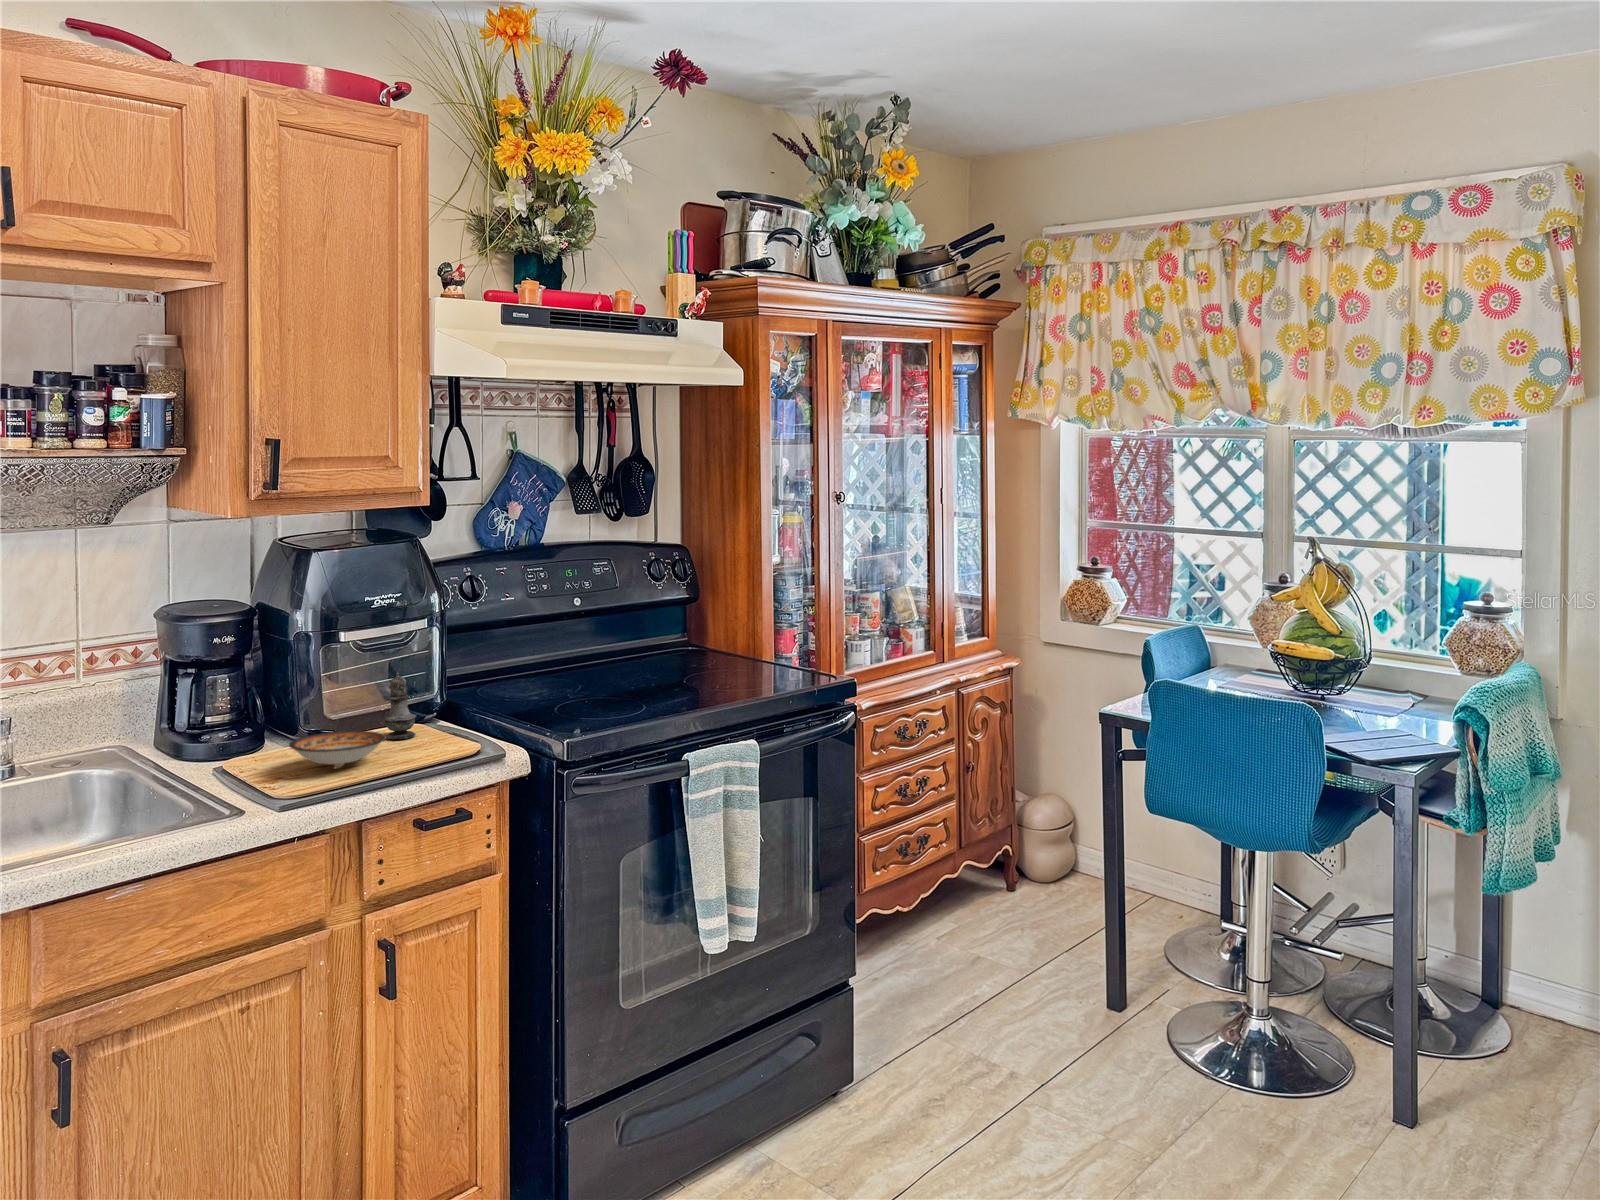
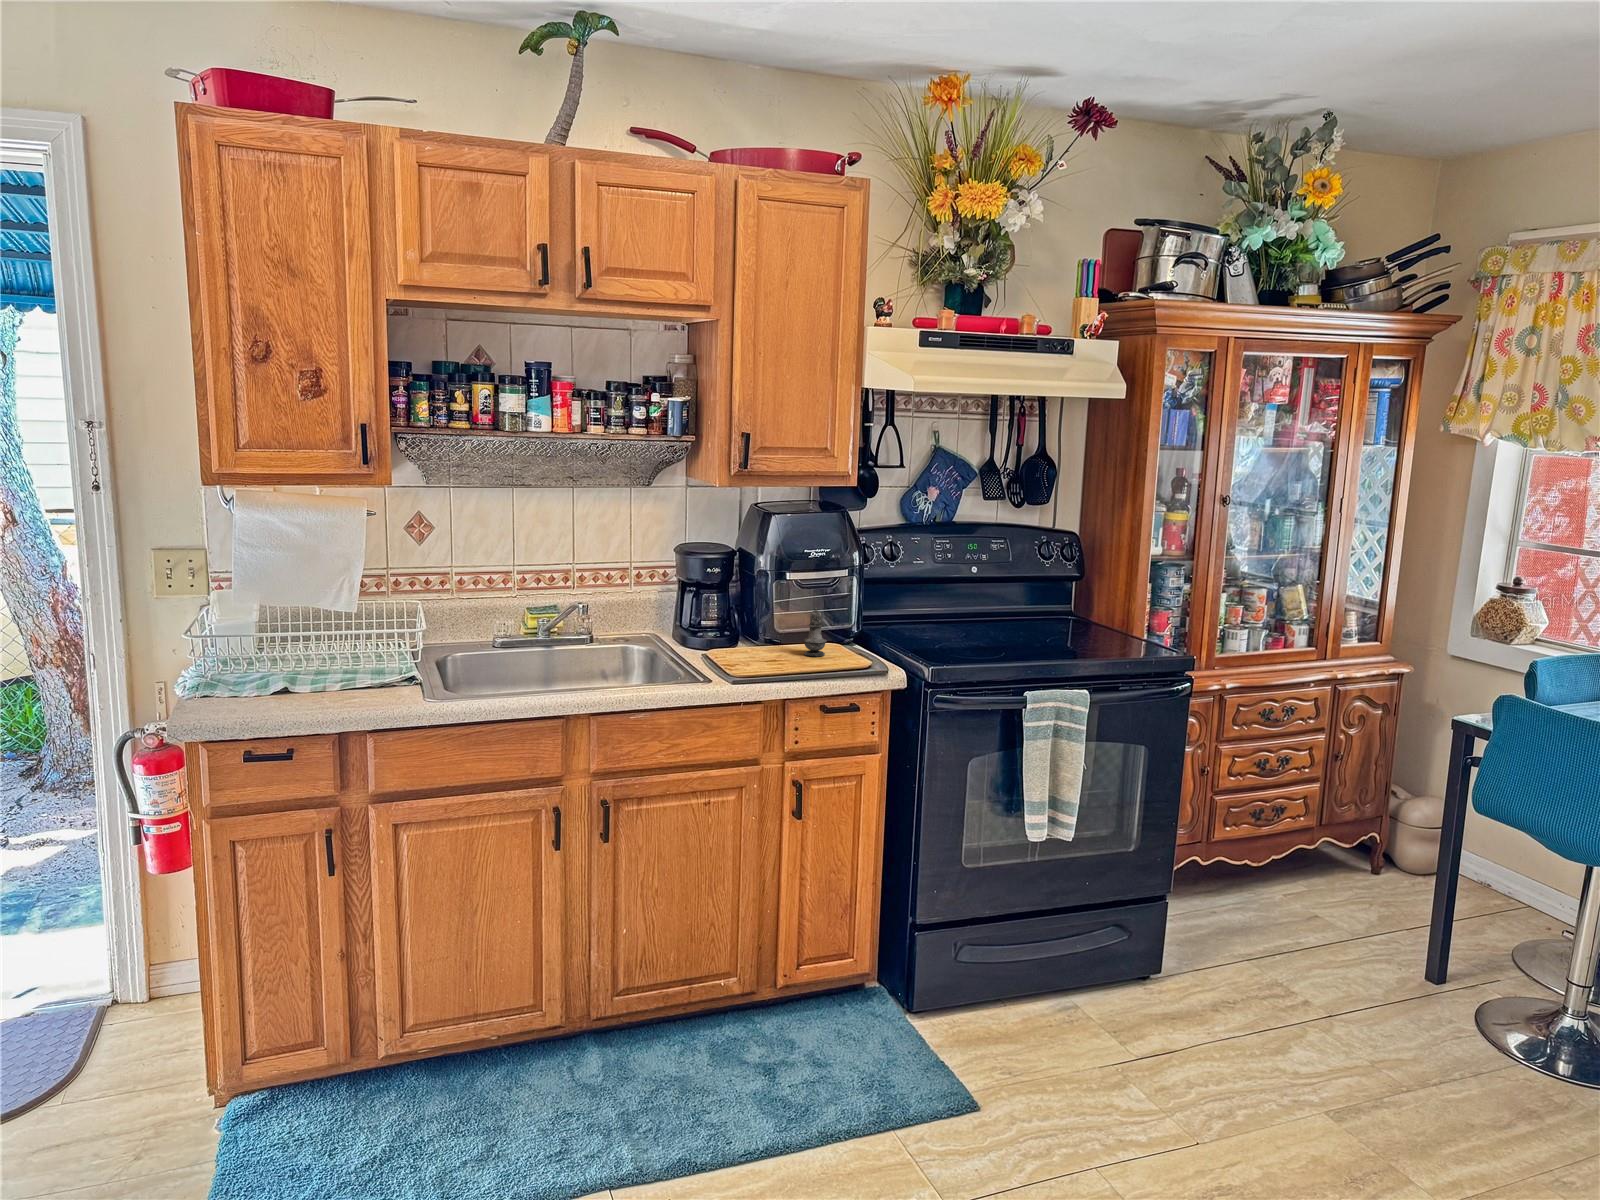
ceramic bowl: present [289,731,386,767] -> none [732,644,797,670]

